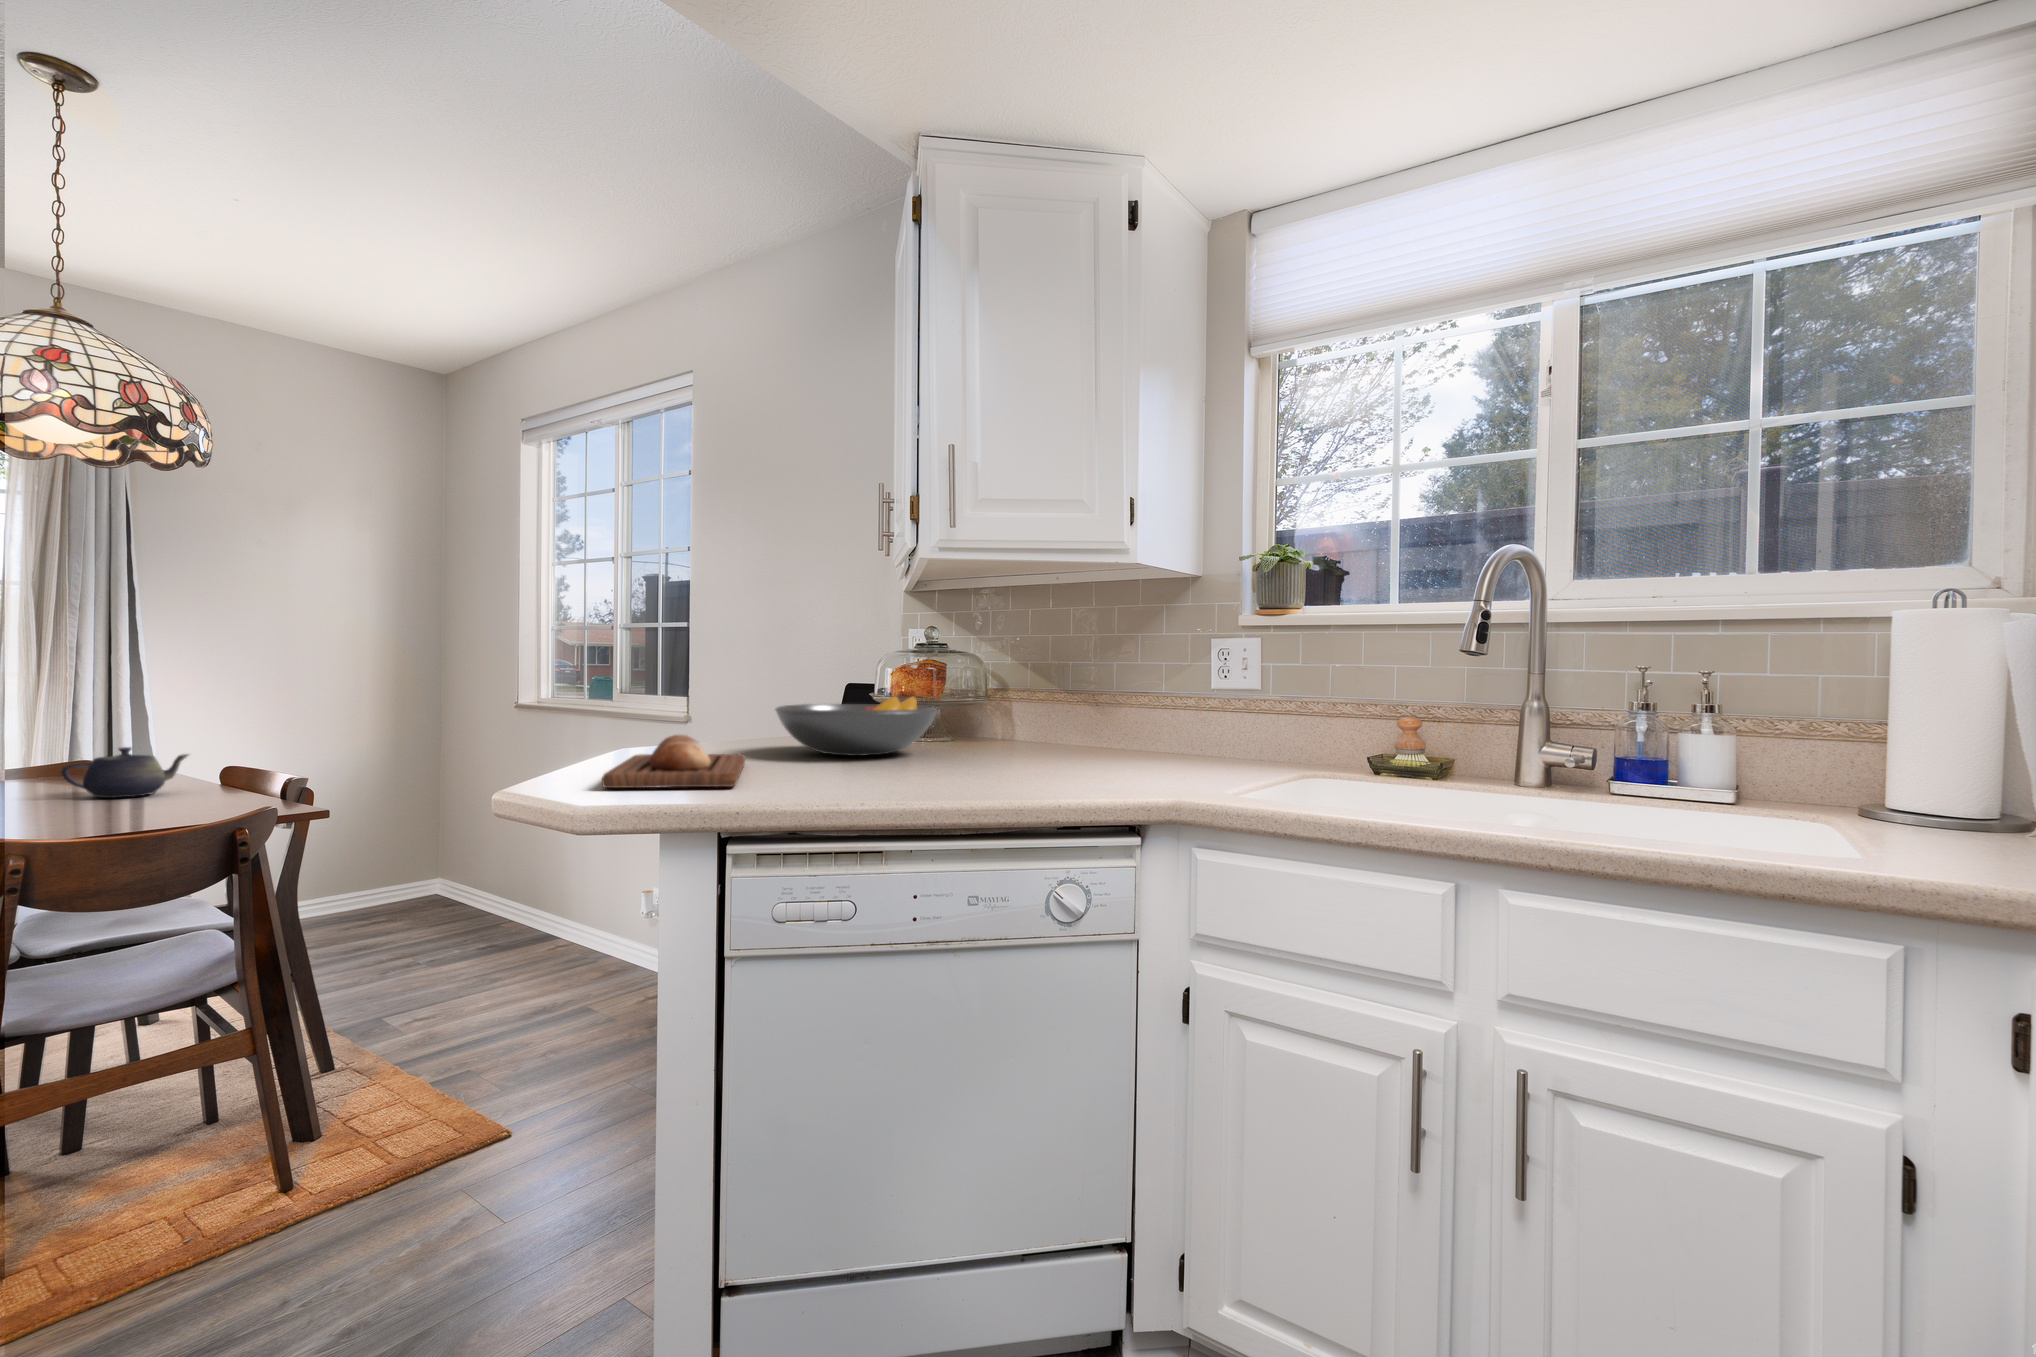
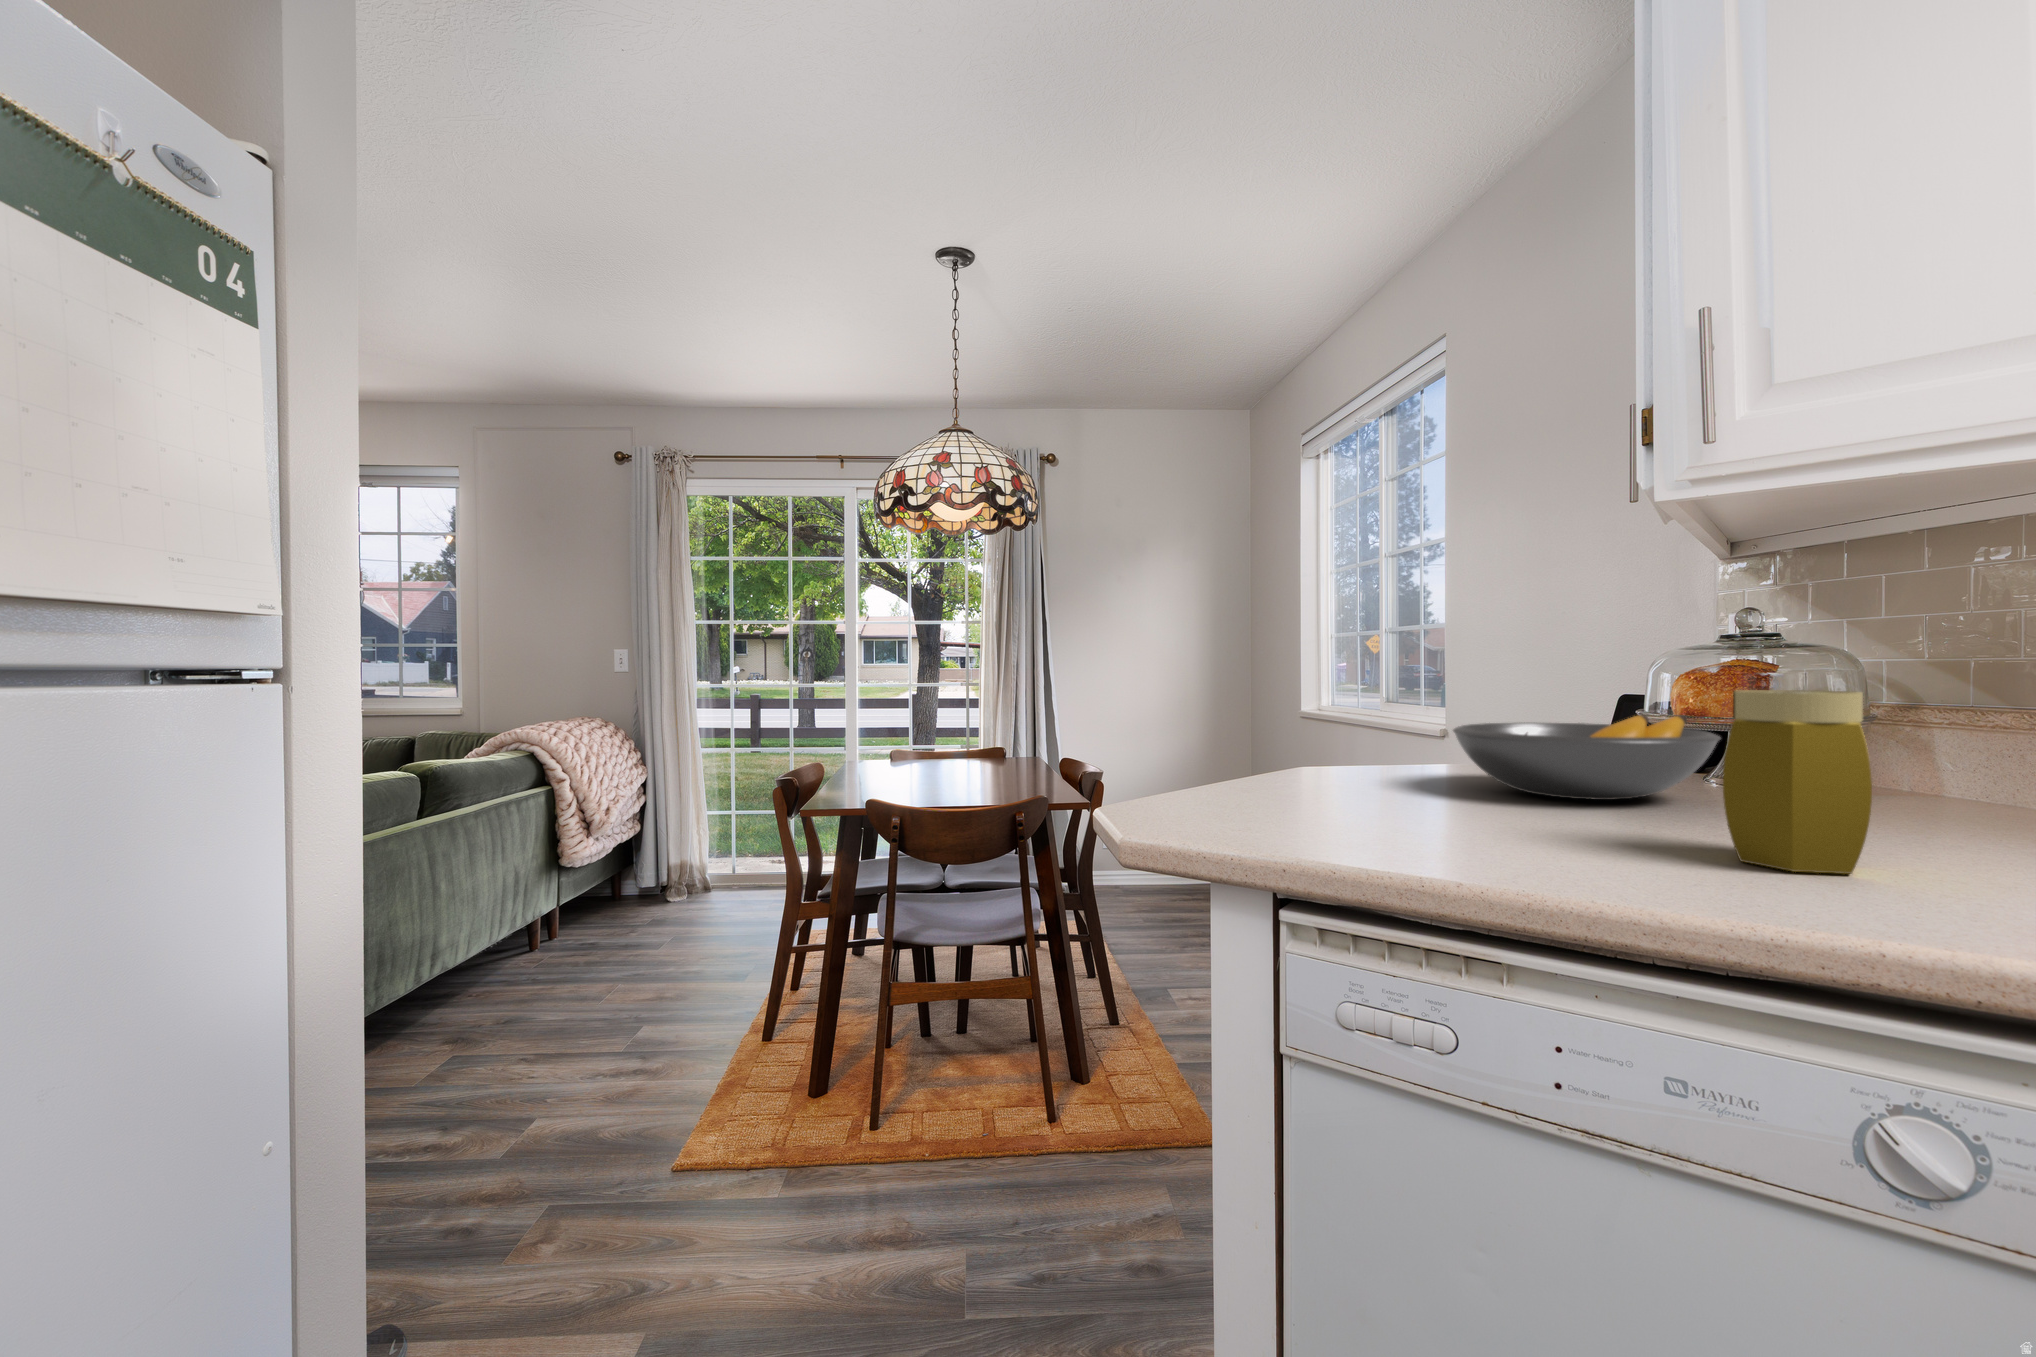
jar: none [967,677,1033,779] -> present [1723,690,1872,874]
bread loaf: present [602,735,745,788] -> none [1172,758,1391,832]
teapot: present [62,747,188,798] -> none [962,738,1035,775]

